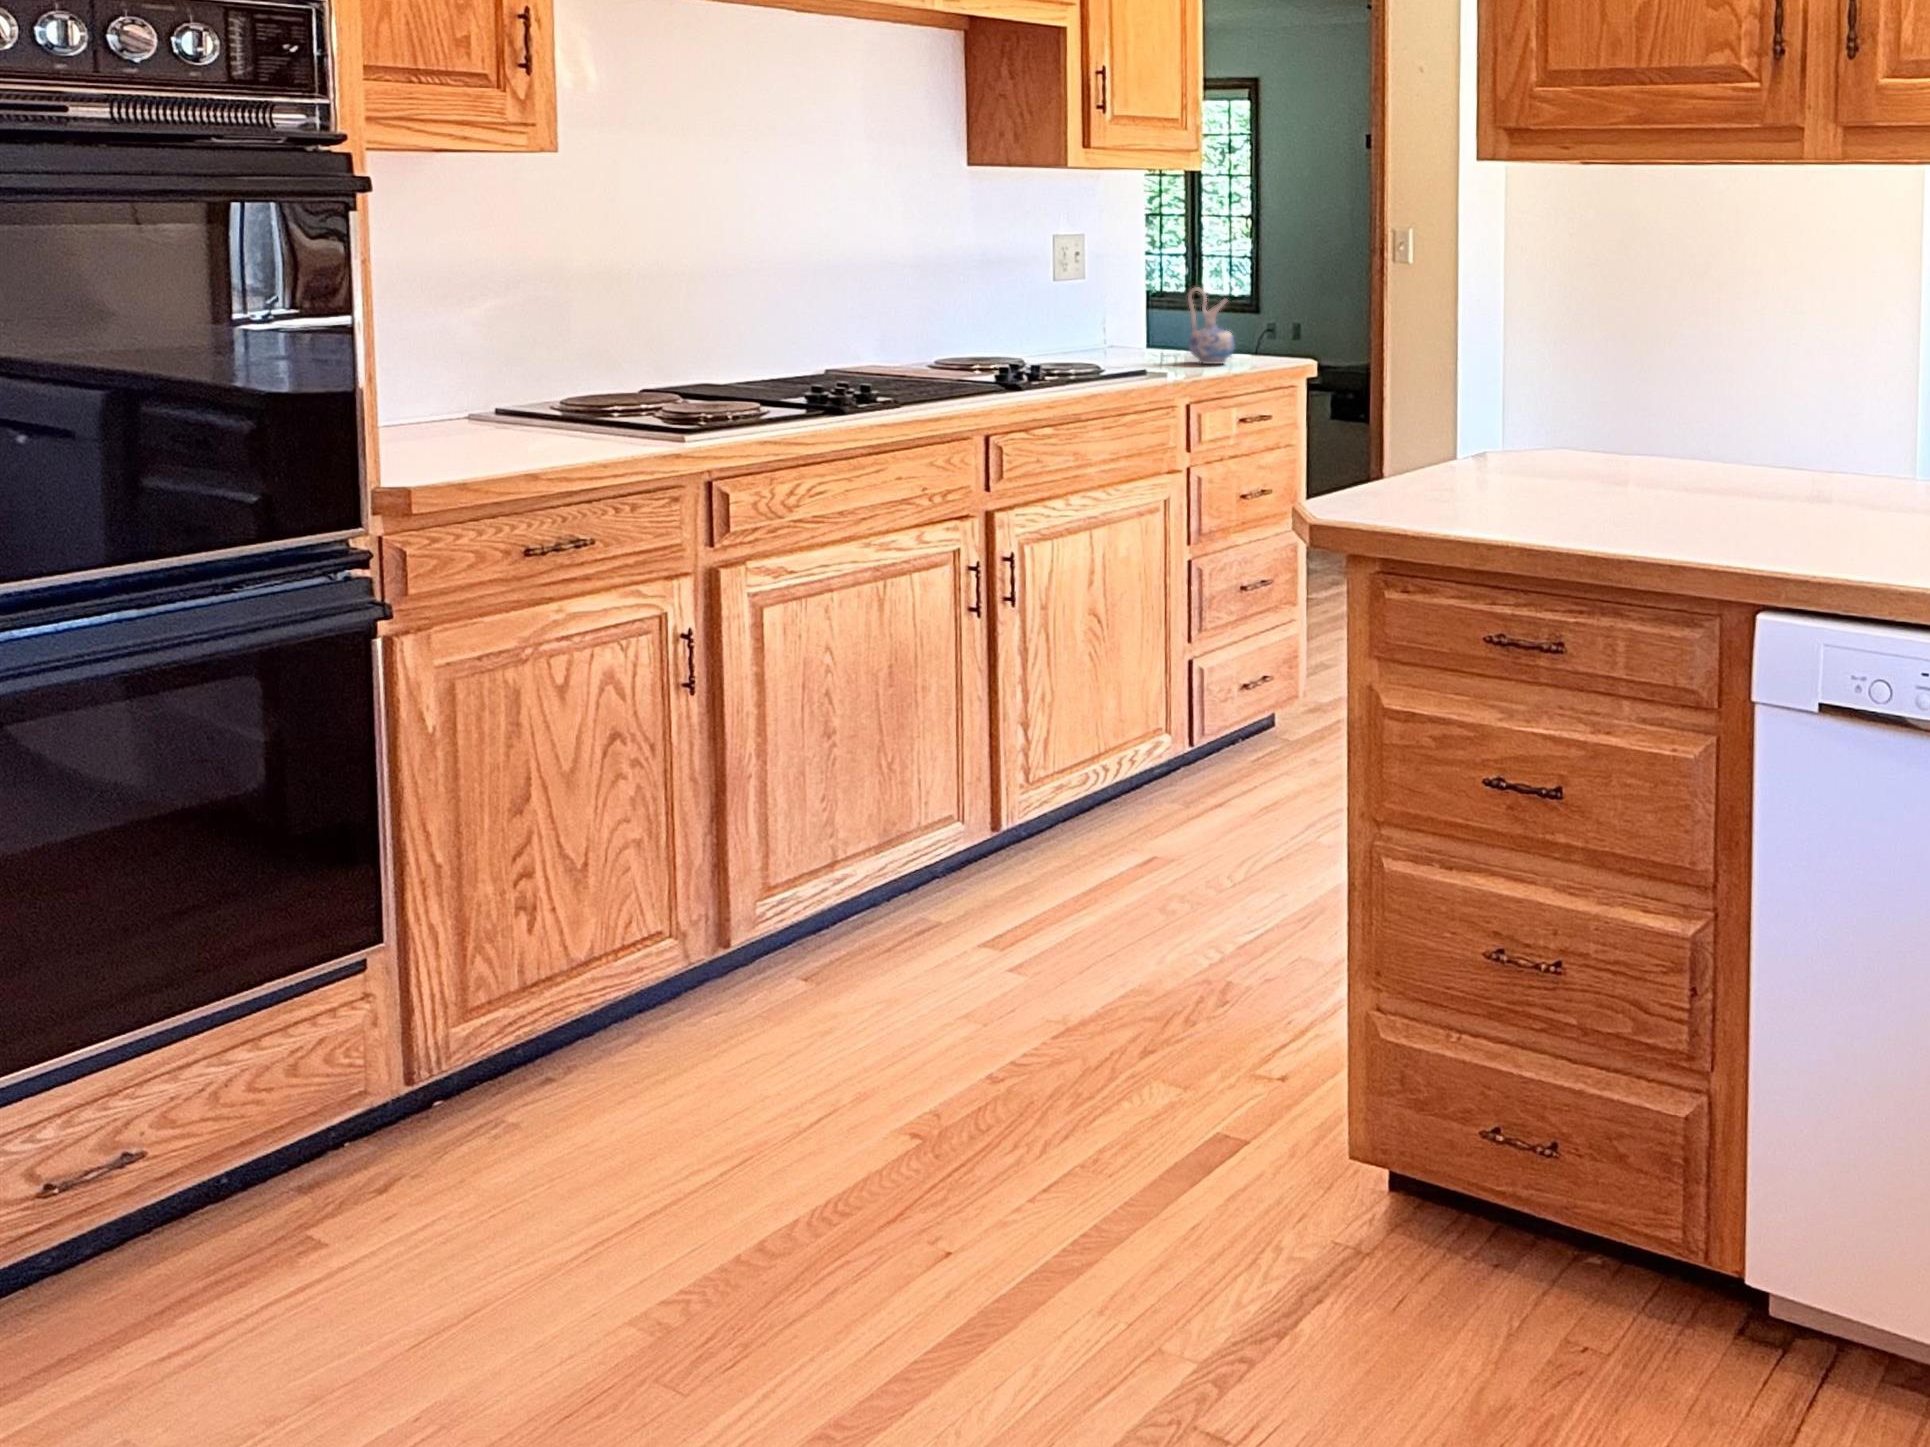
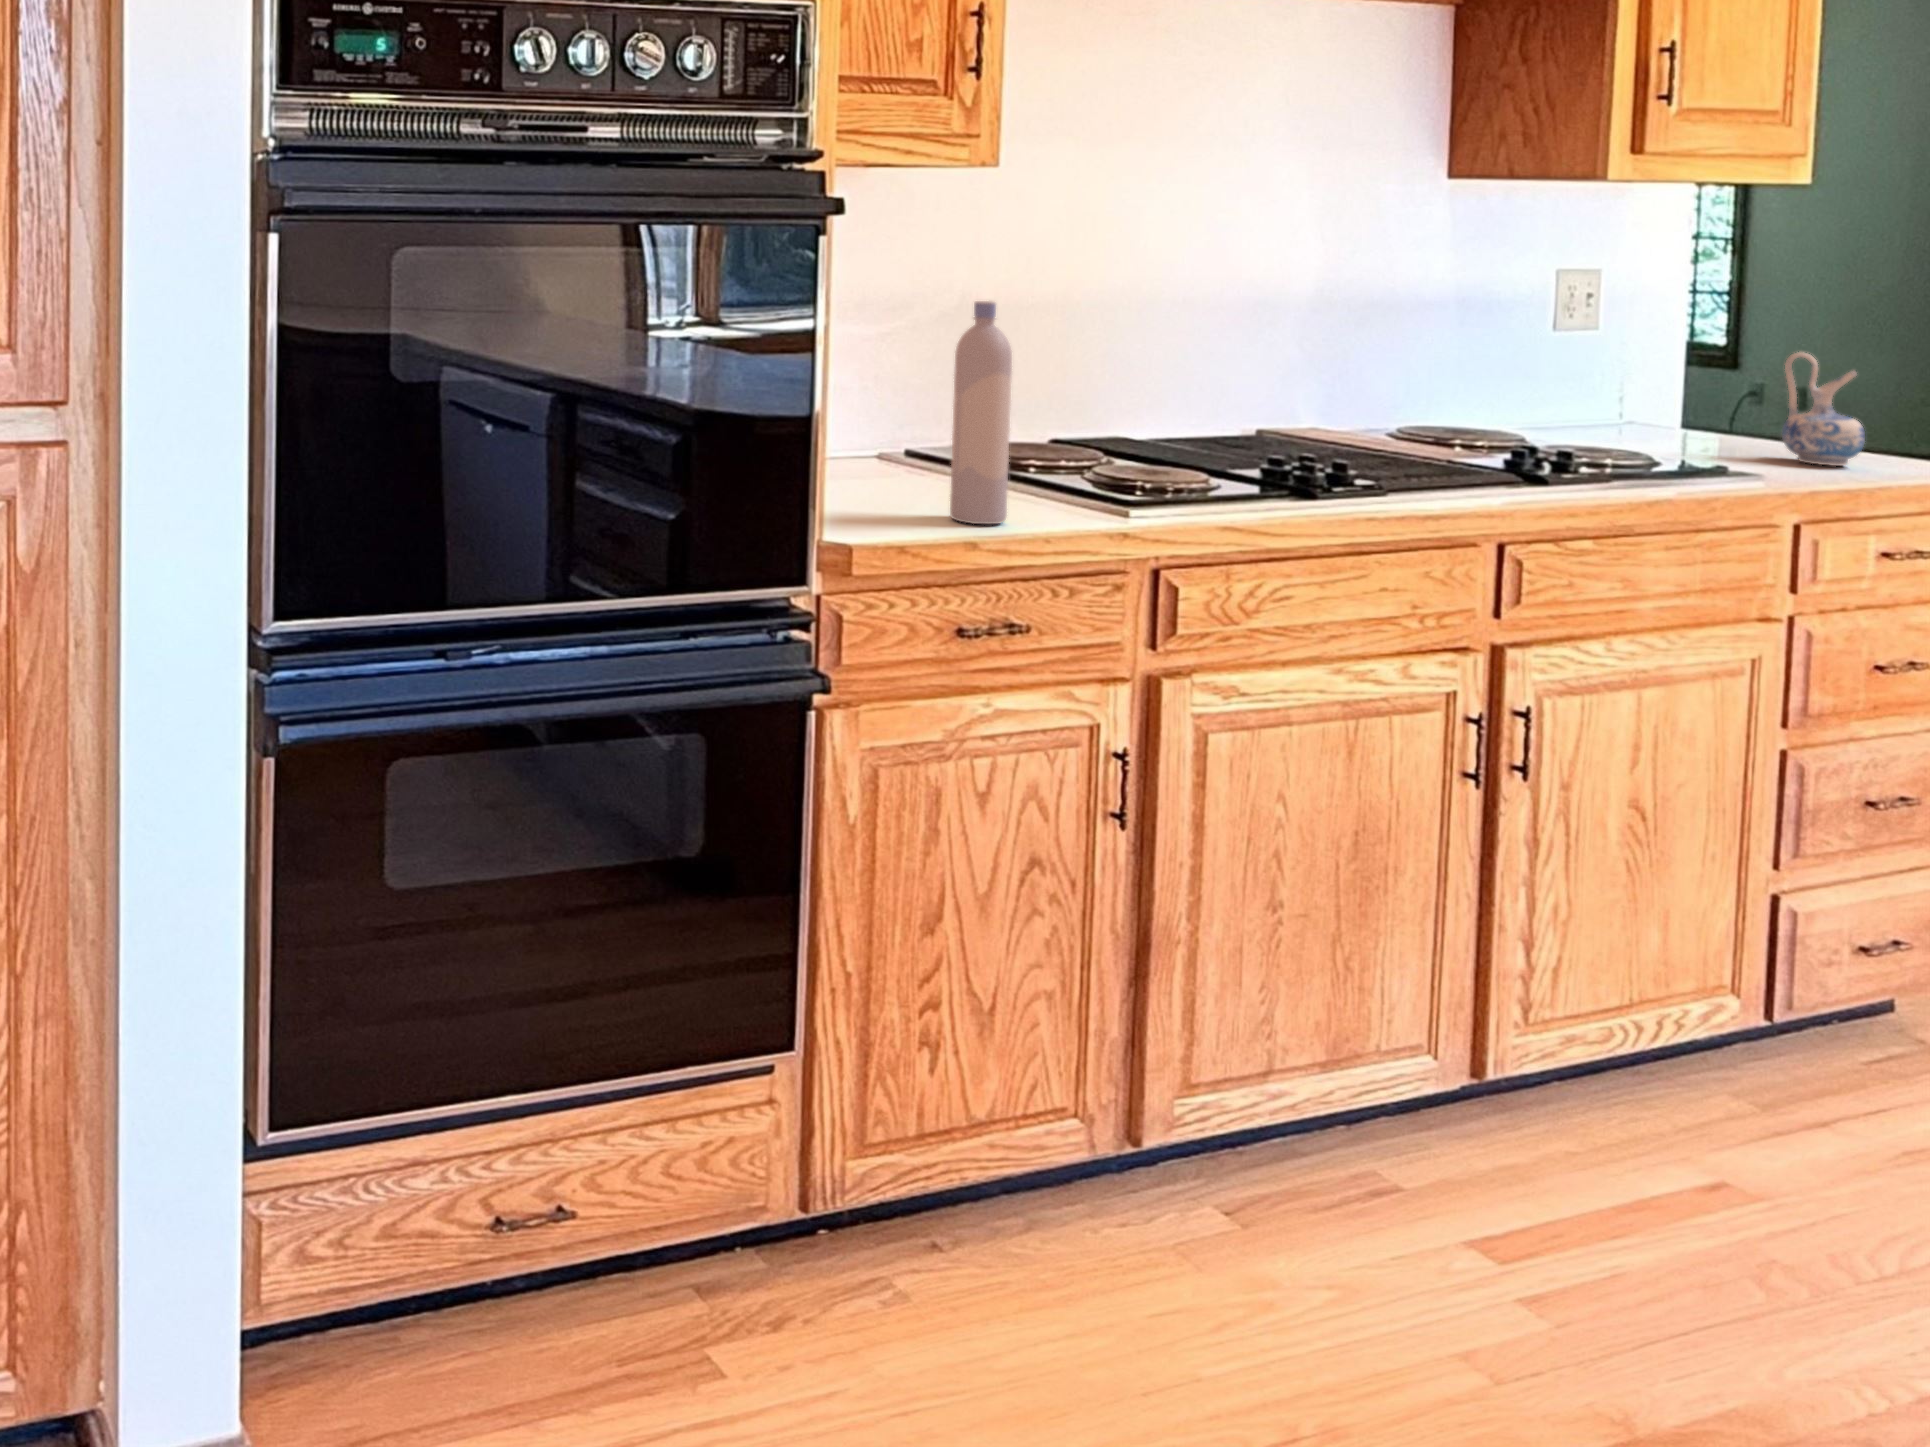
bottle: none [509,267,567,459] -> present [950,301,1012,524]

